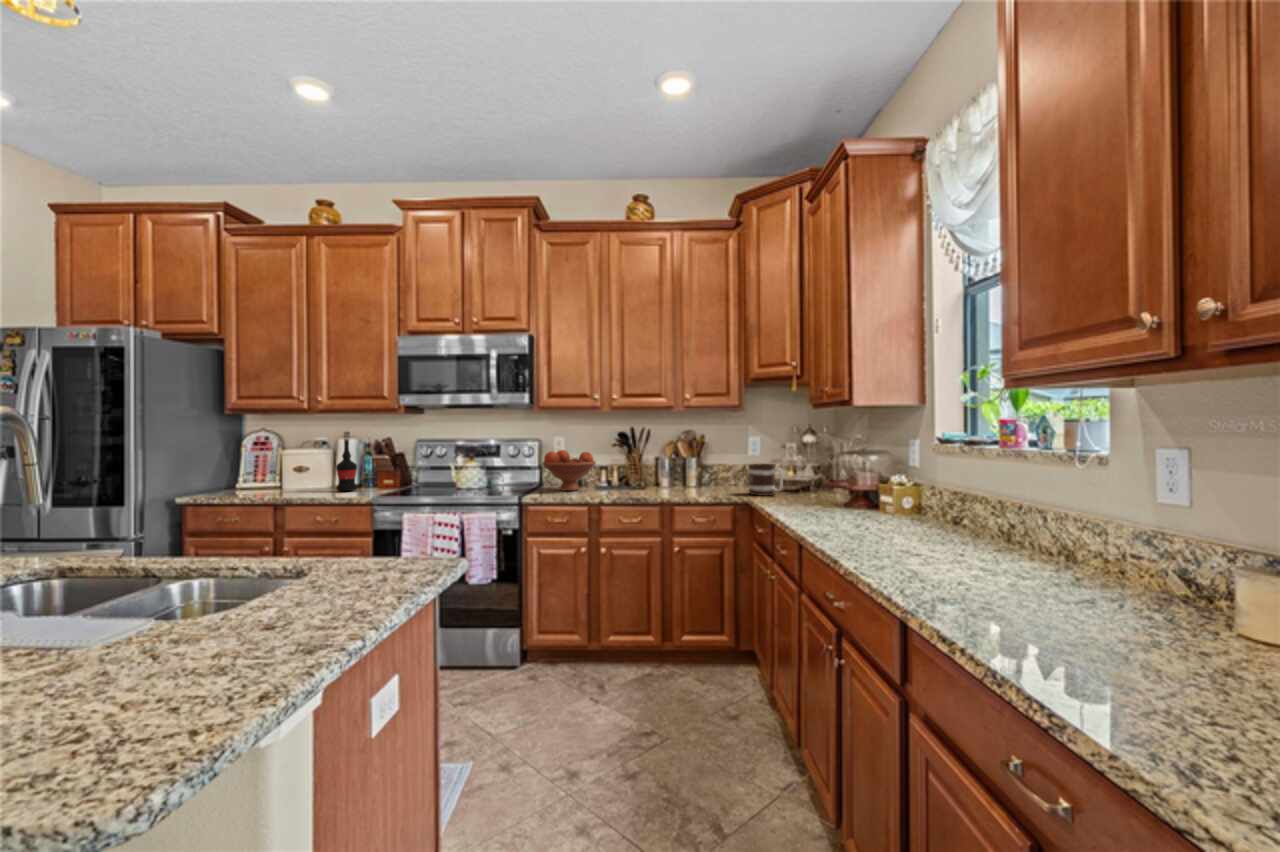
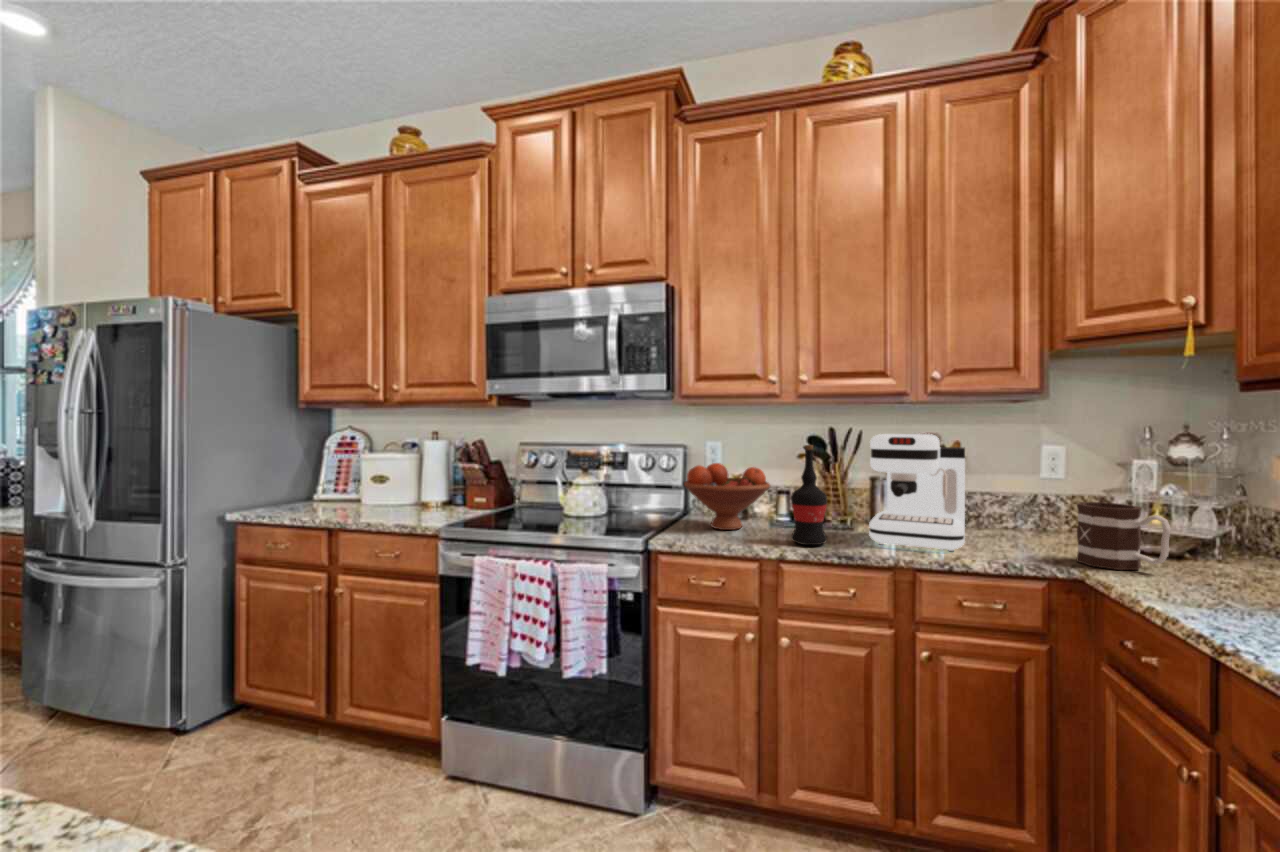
coffee maker: none [651,430,703,493] -> present [869,434,965,551]
wine bottle: present [336,439,357,491] -> present [791,445,827,545]

